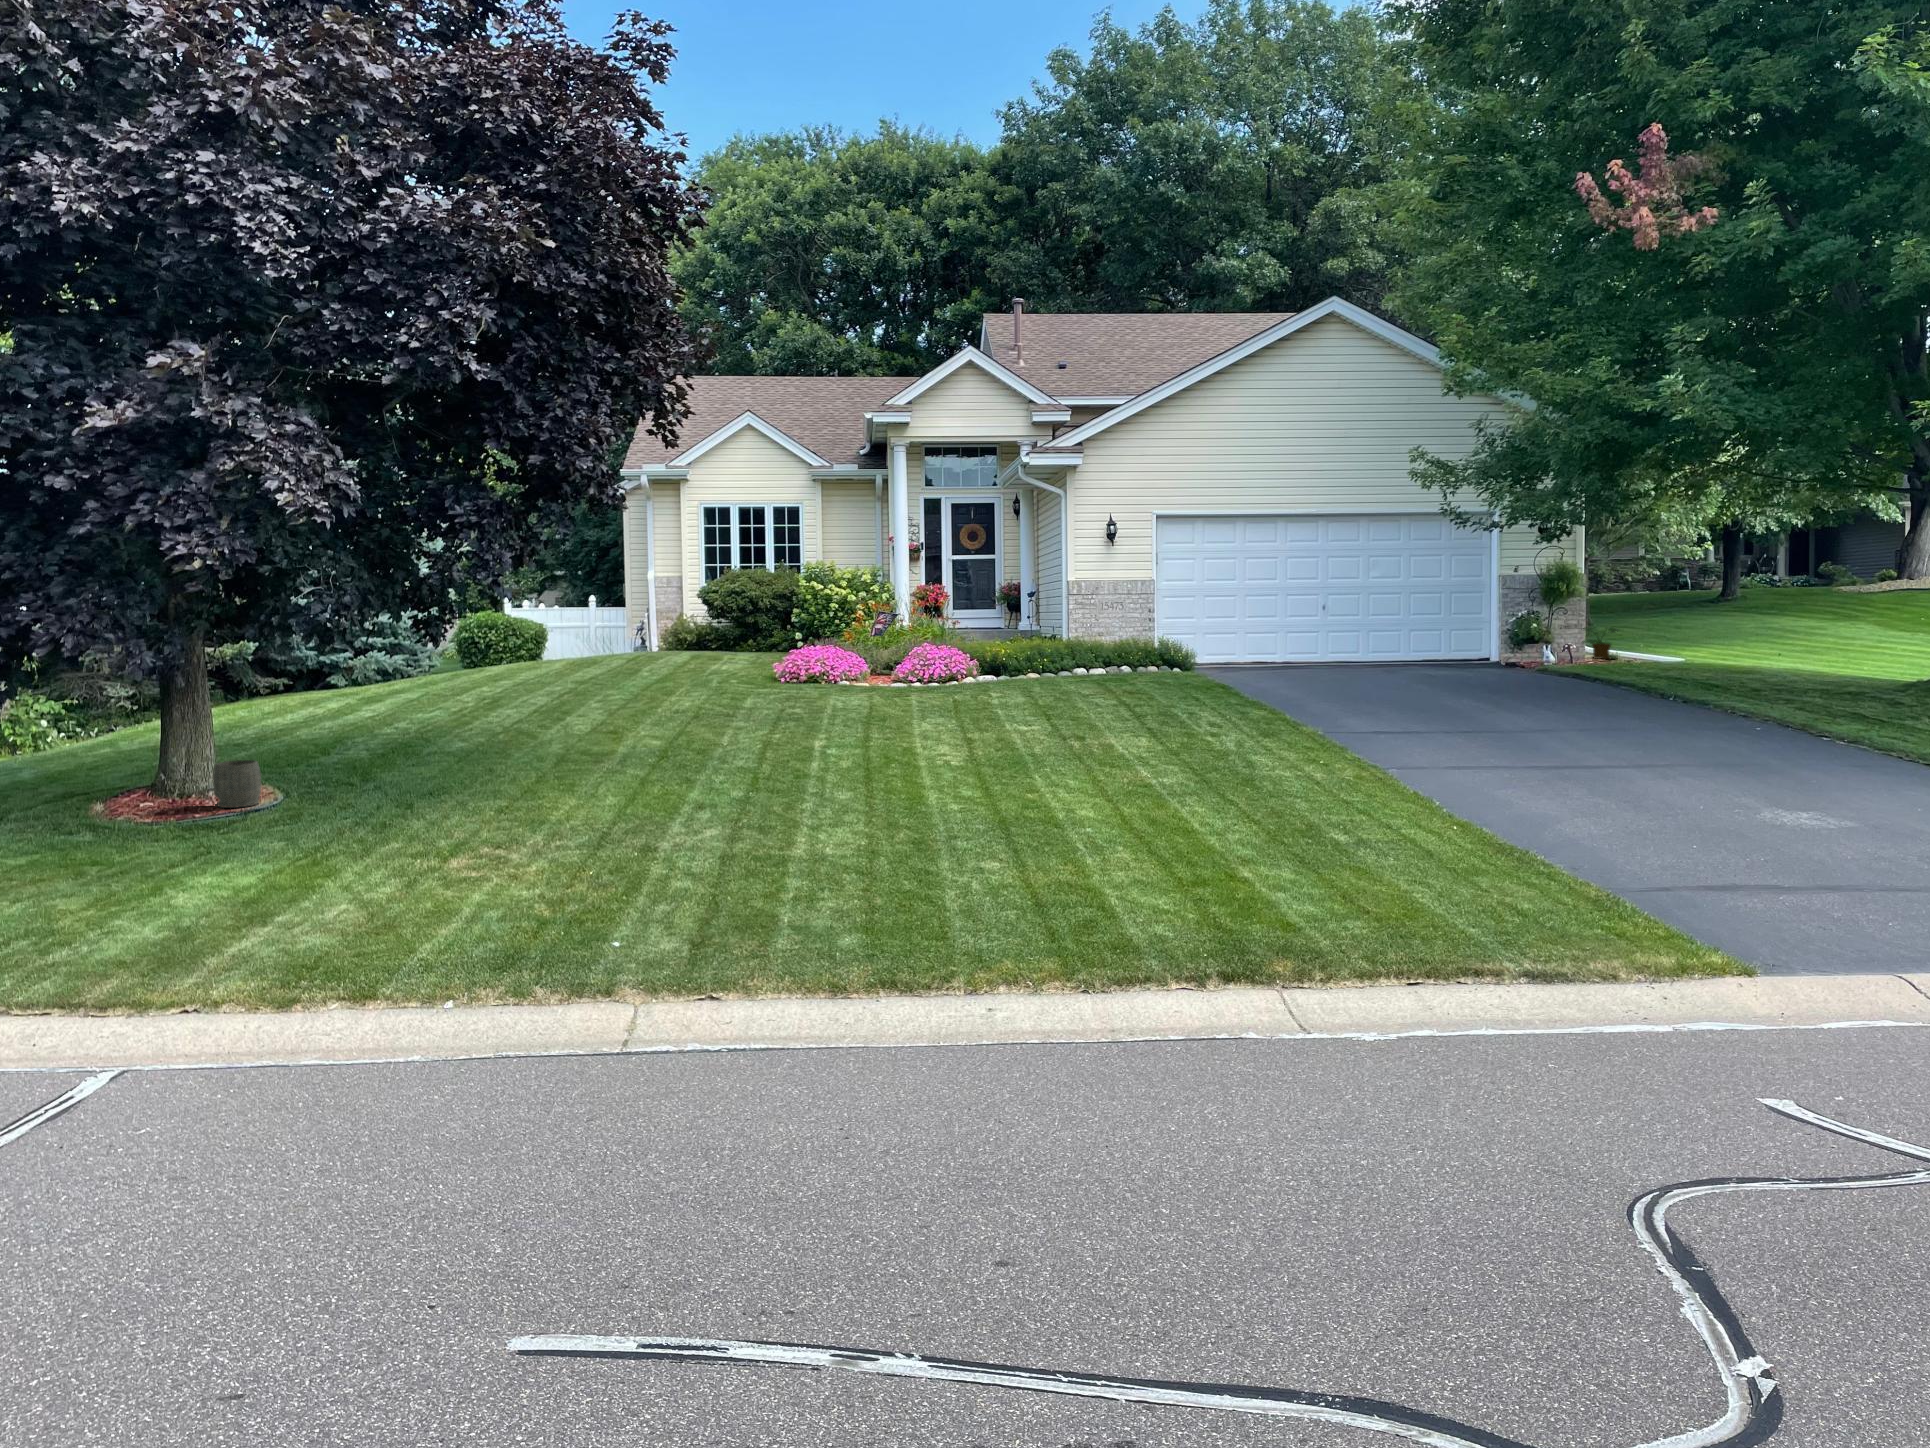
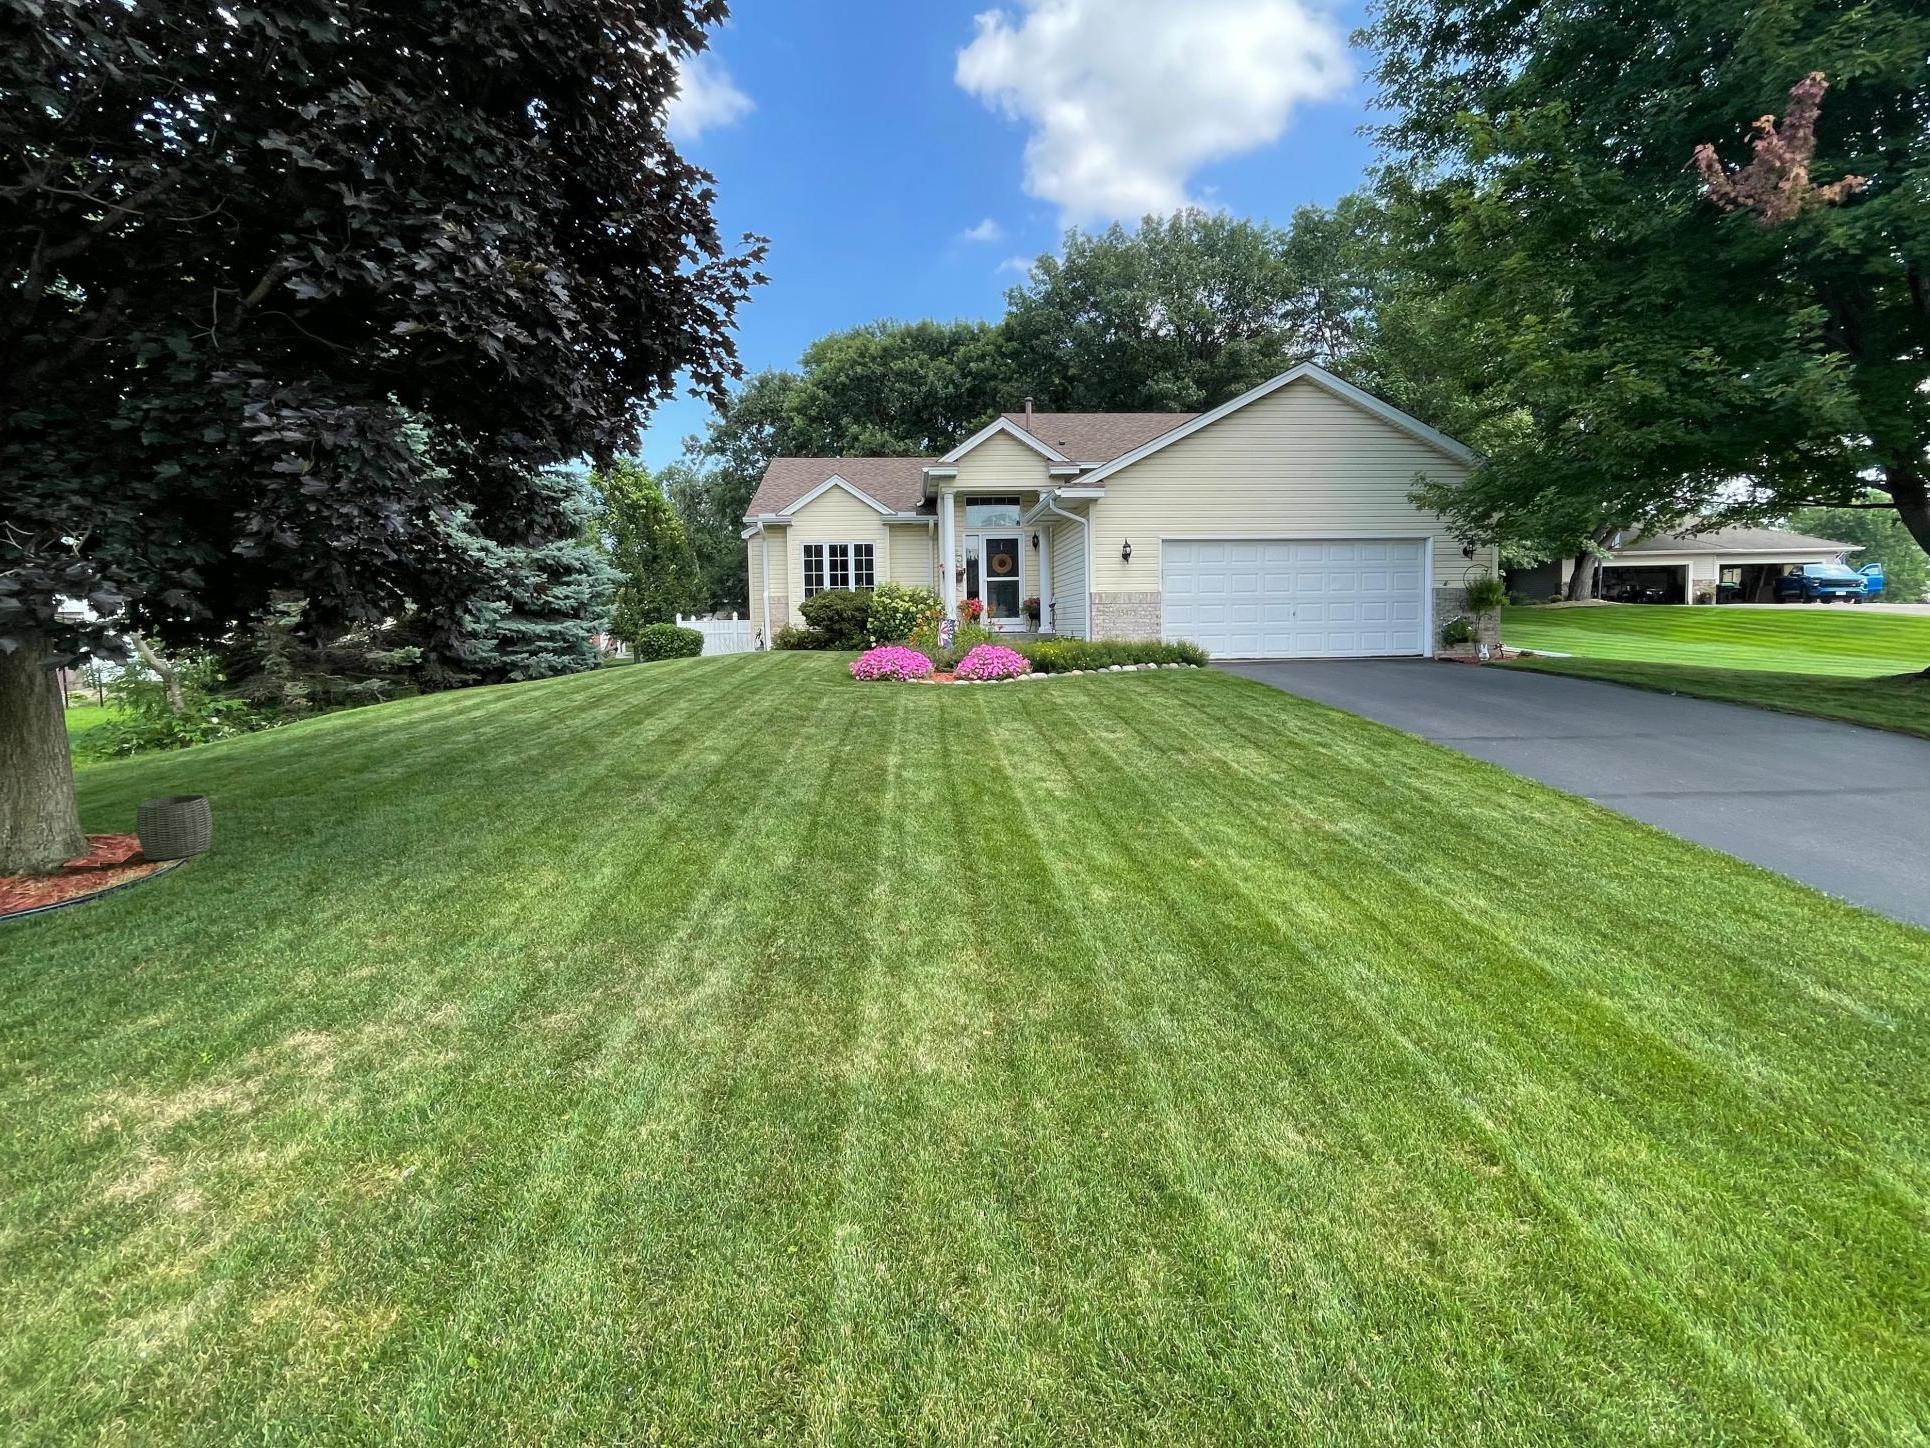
potted plant: present [1582,627,1619,659] -> none [1497,629,1535,654]

